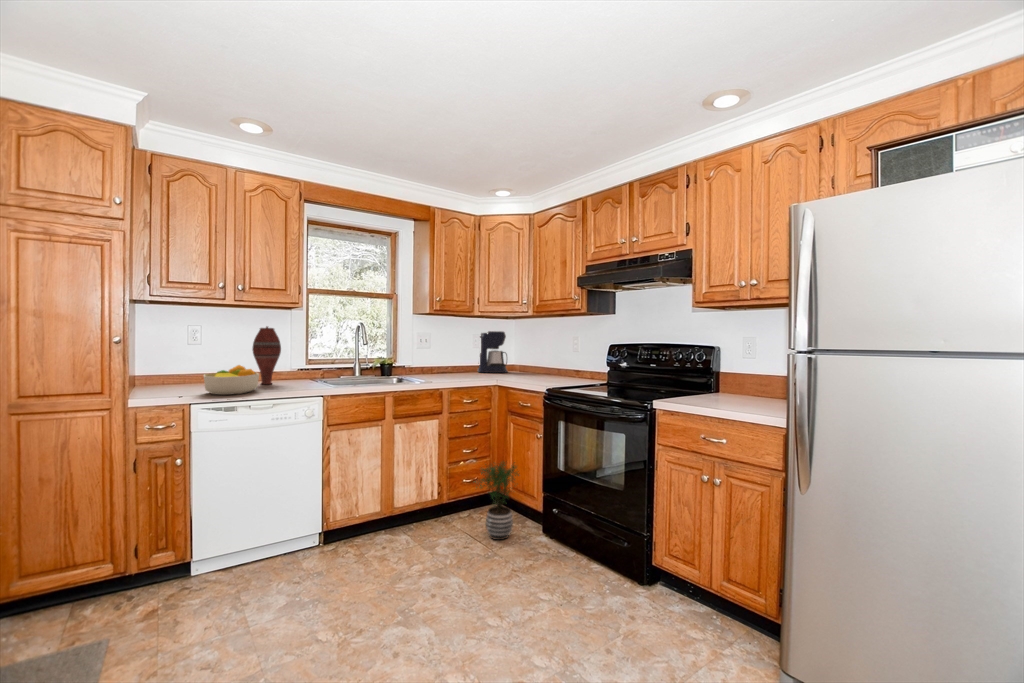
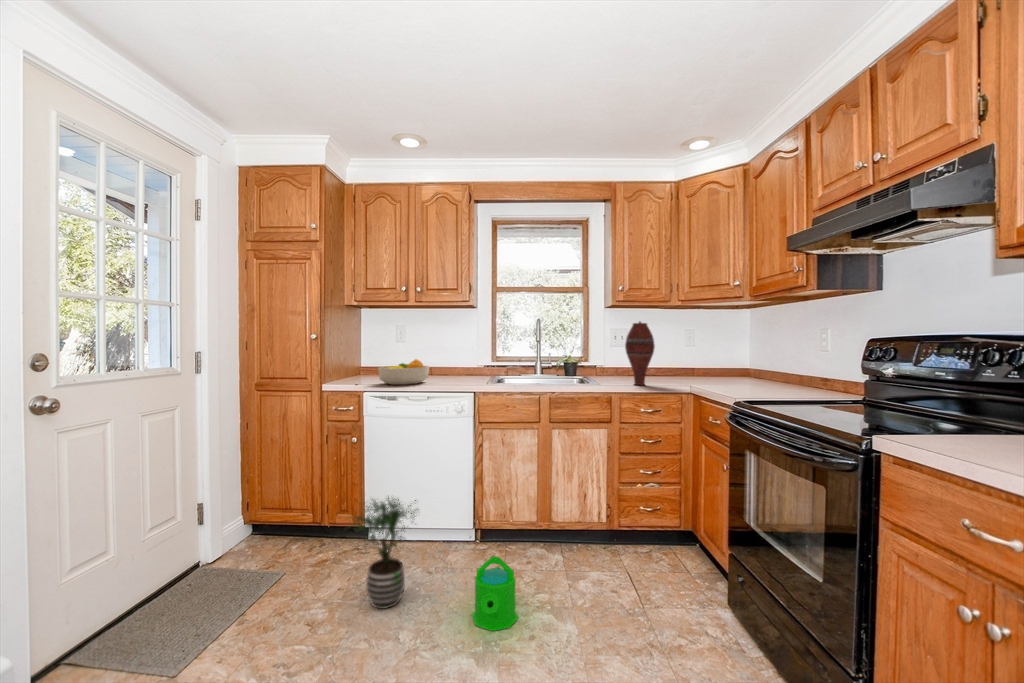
vase: present [253,327,281,384] -> present [625,322,655,385]
coffee maker: present [478,331,507,373] -> none [692,325,734,379]
potted plant: present [475,462,519,540] -> present [346,497,418,609]
watering can: none [374,538,416,603] -> present [471,556,519,631]

